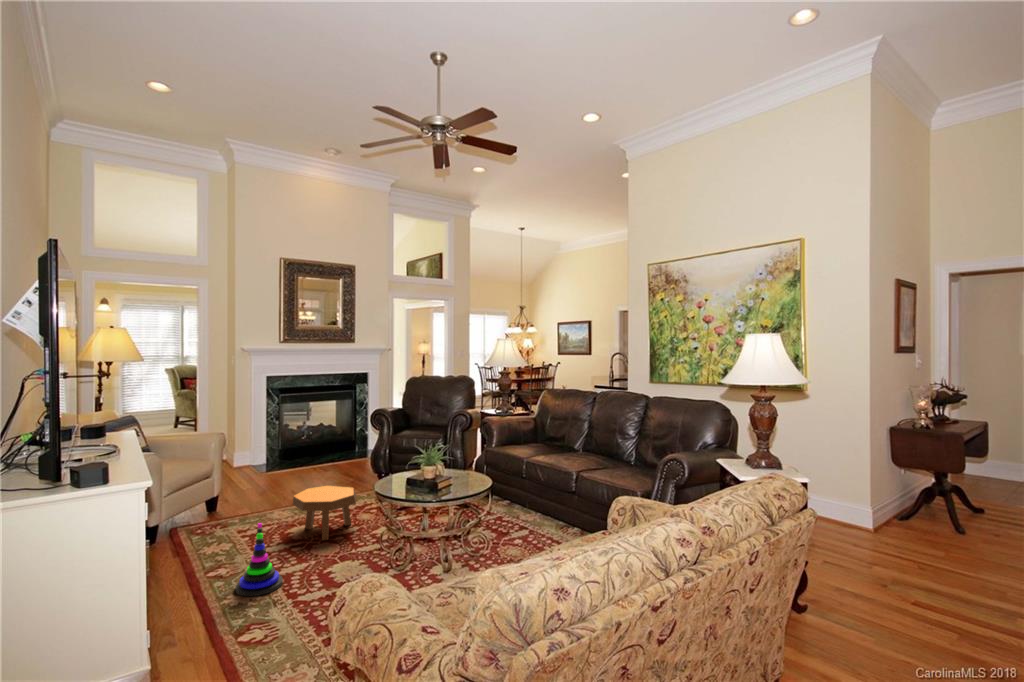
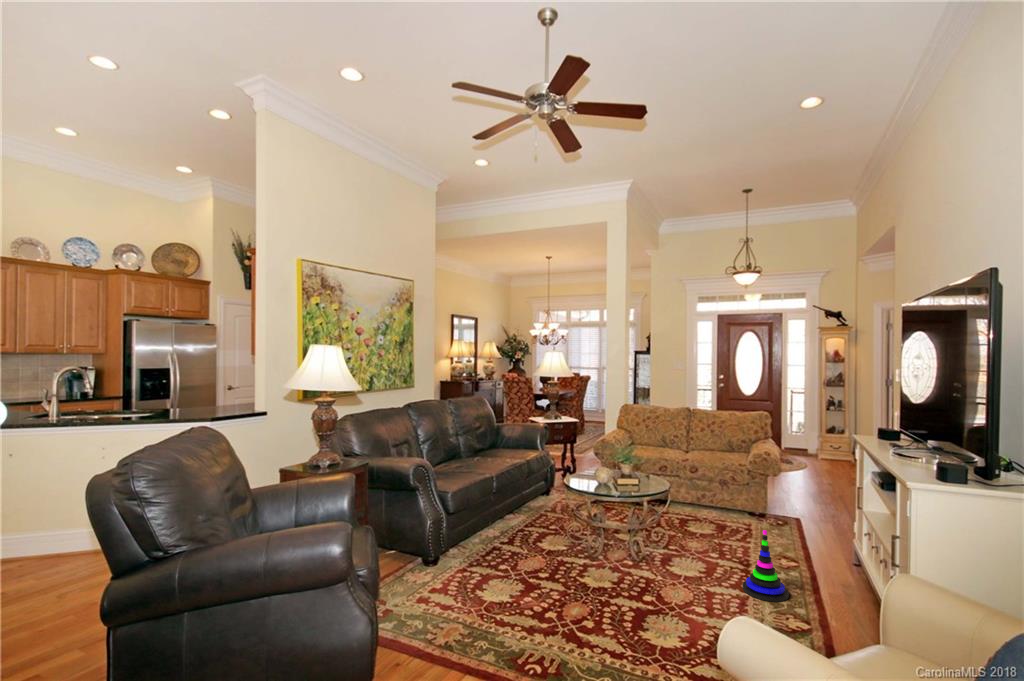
footstool: present [293,486,357,540] -> none [594,553,682,637]

